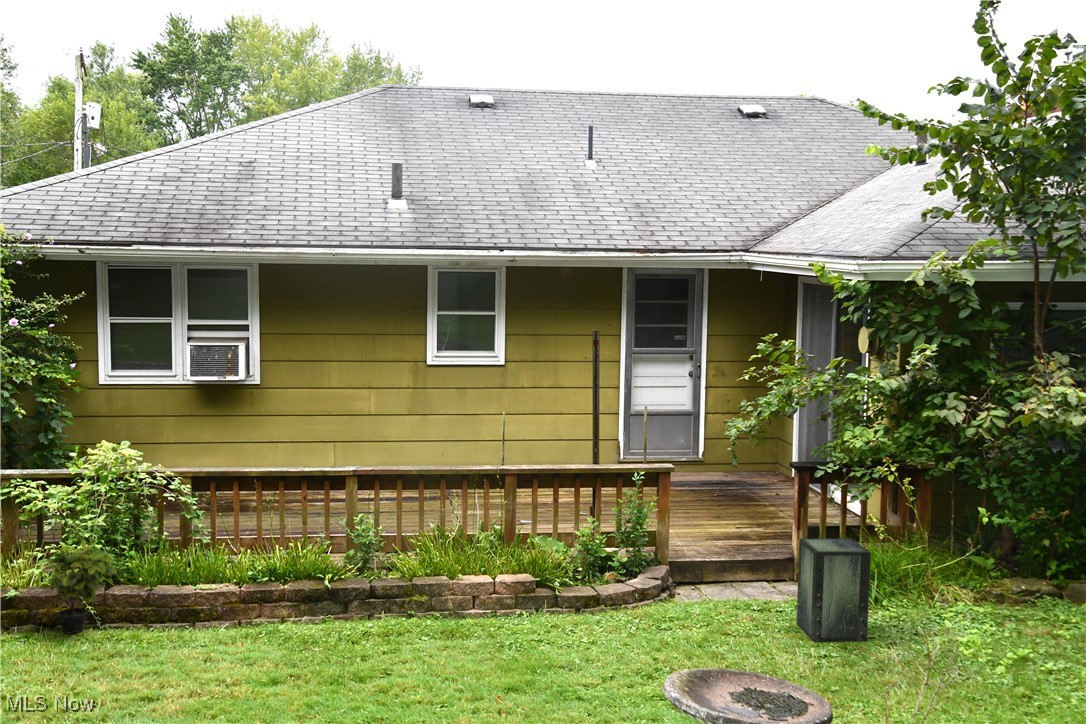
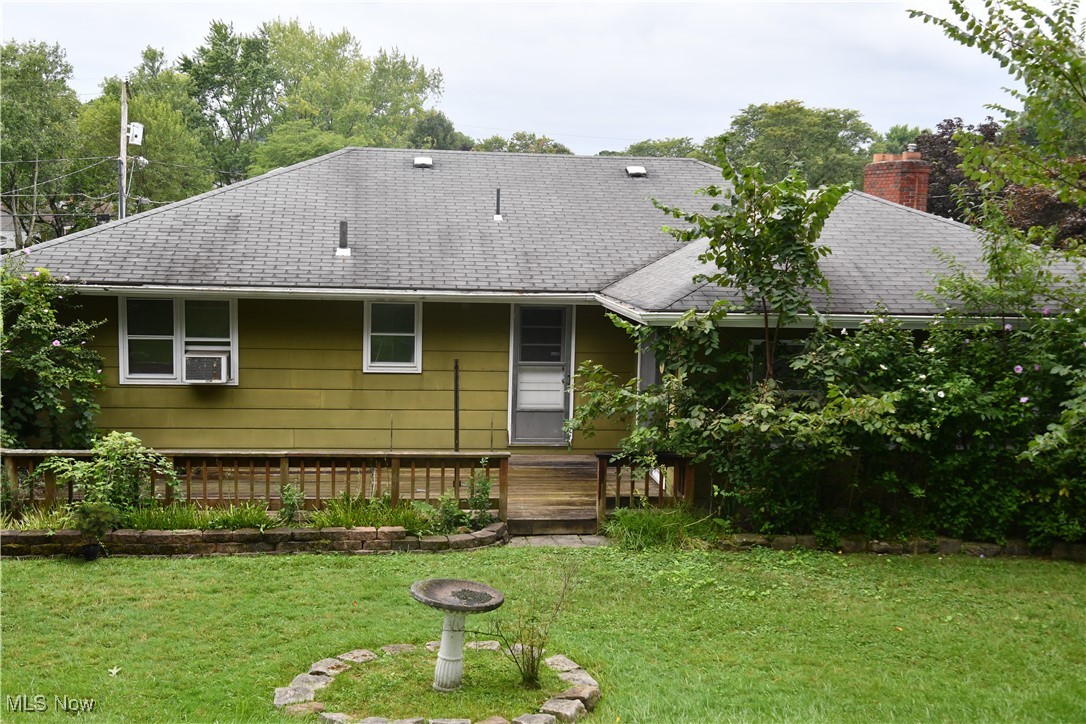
storage box: present [797,539,871,642] -> none [575,505,616,573]

